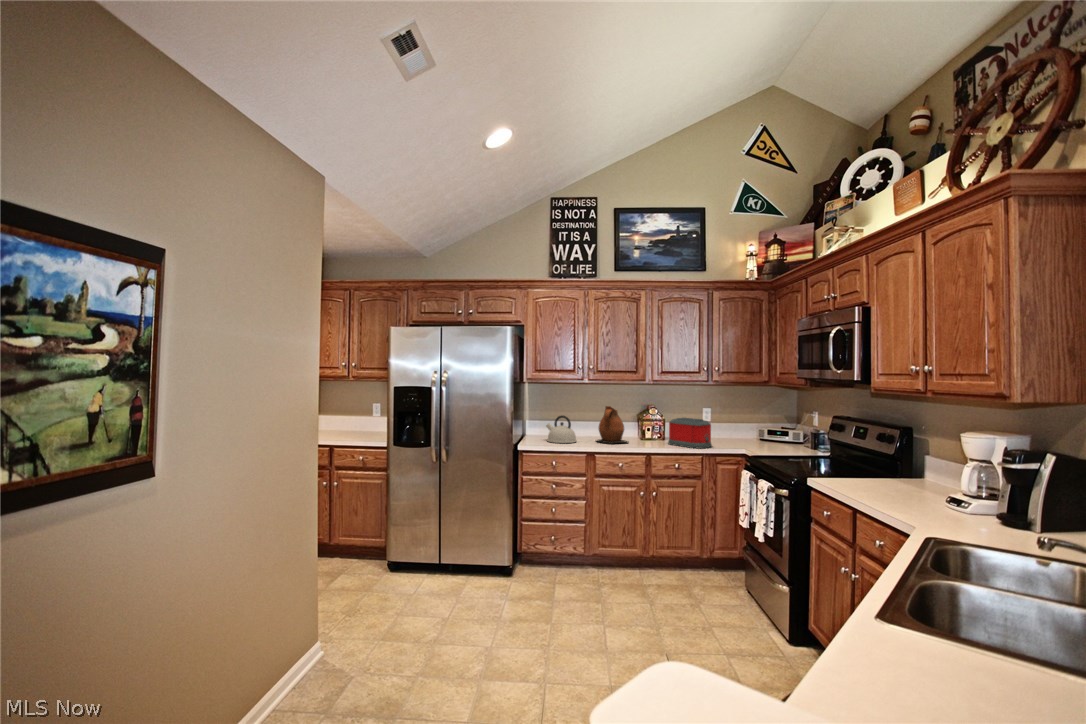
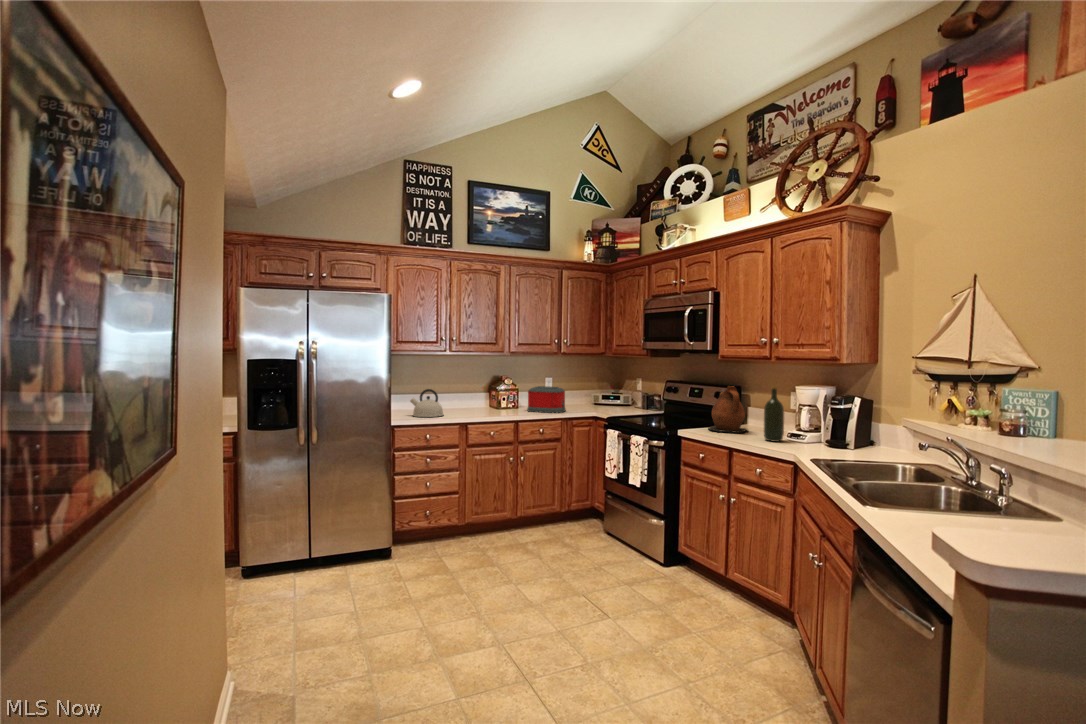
ceramic pitcher: present [597,406,628,443] -> present [708,387,747,433]
wine bottle: none [926,438,959,517] -> present [764,386,784,442]

